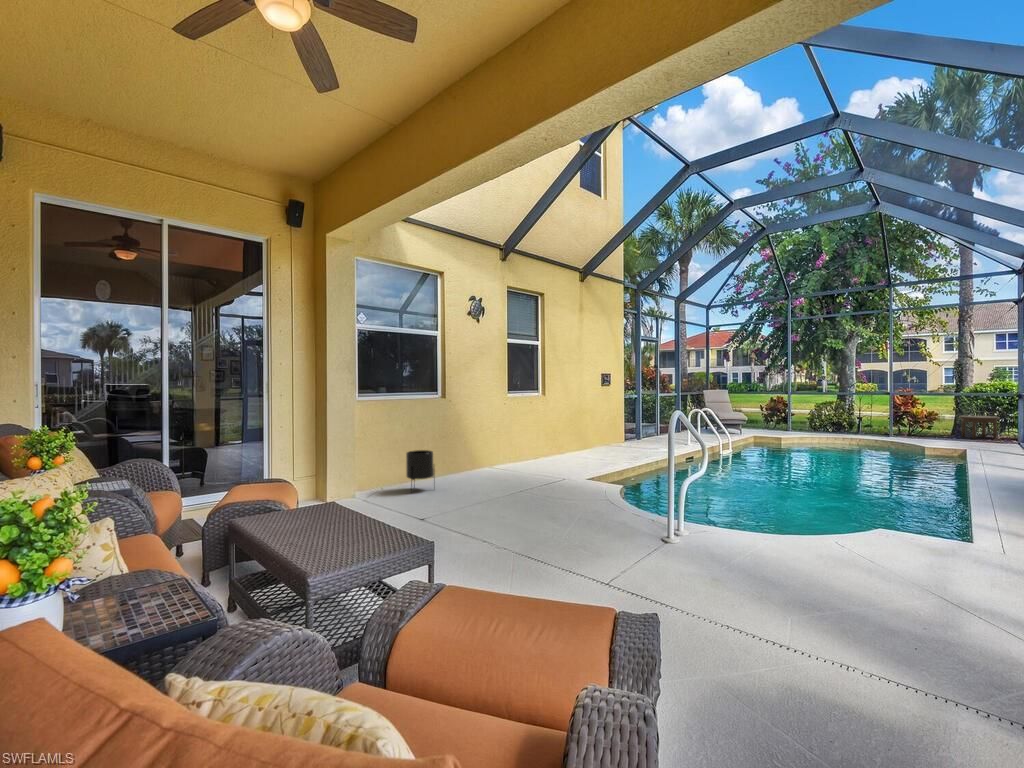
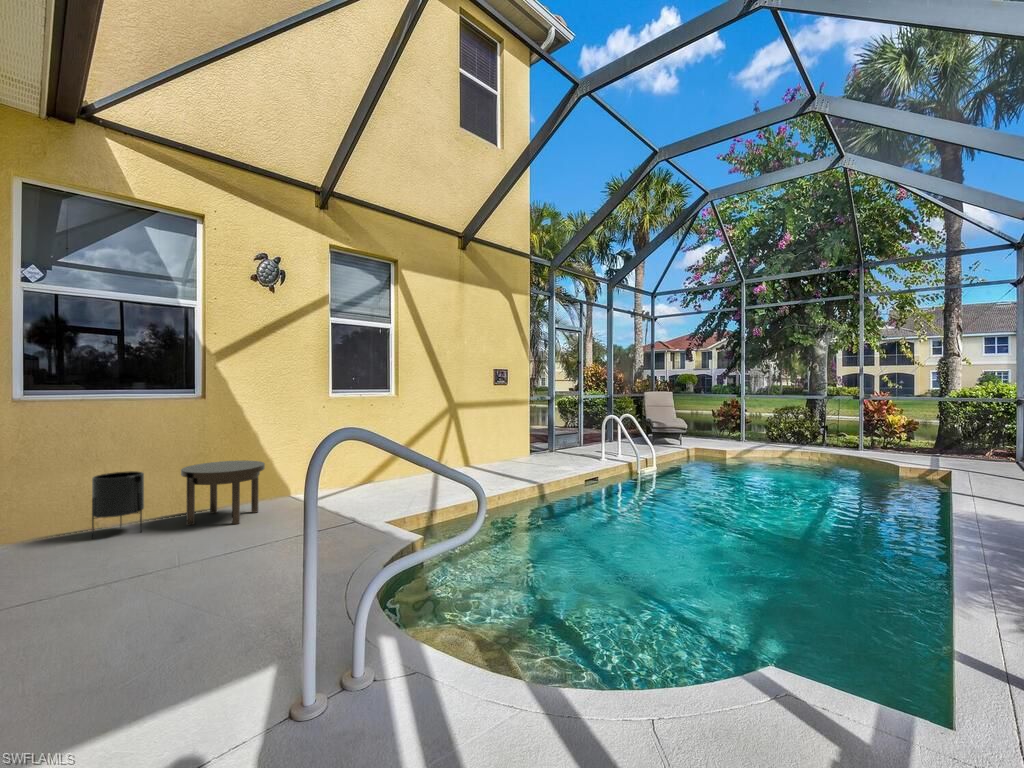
side table: present [959,416,999,439] -> present [181,461,265,525]

